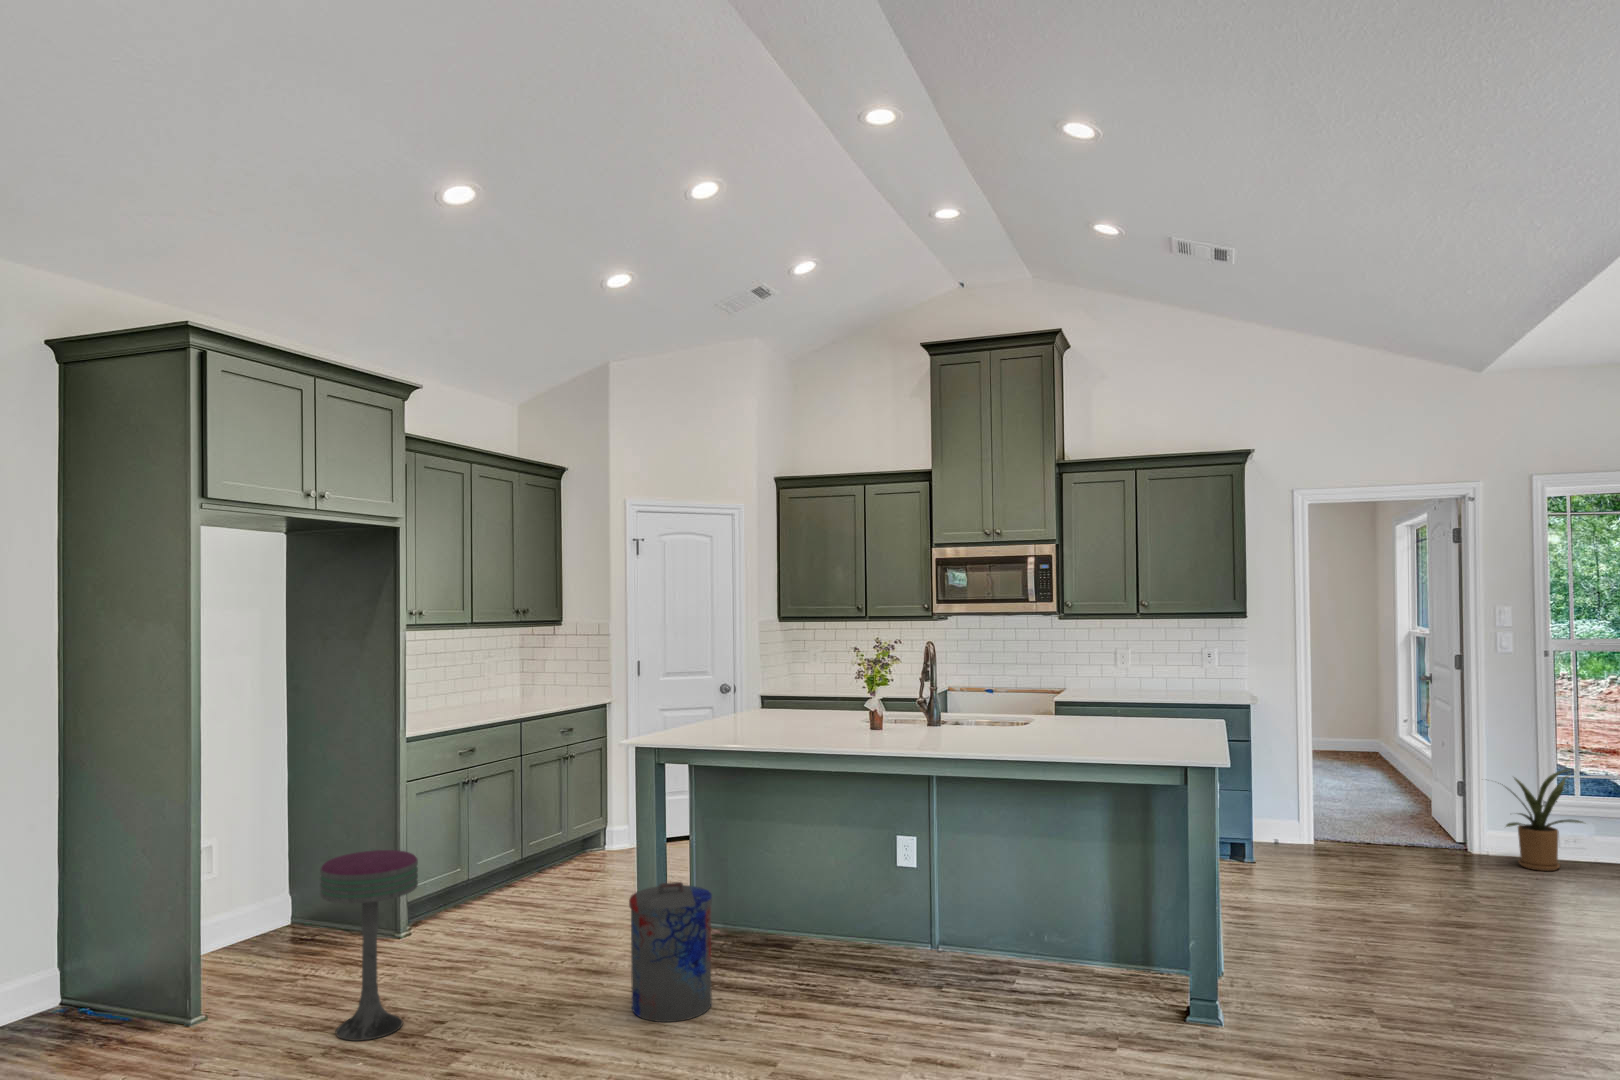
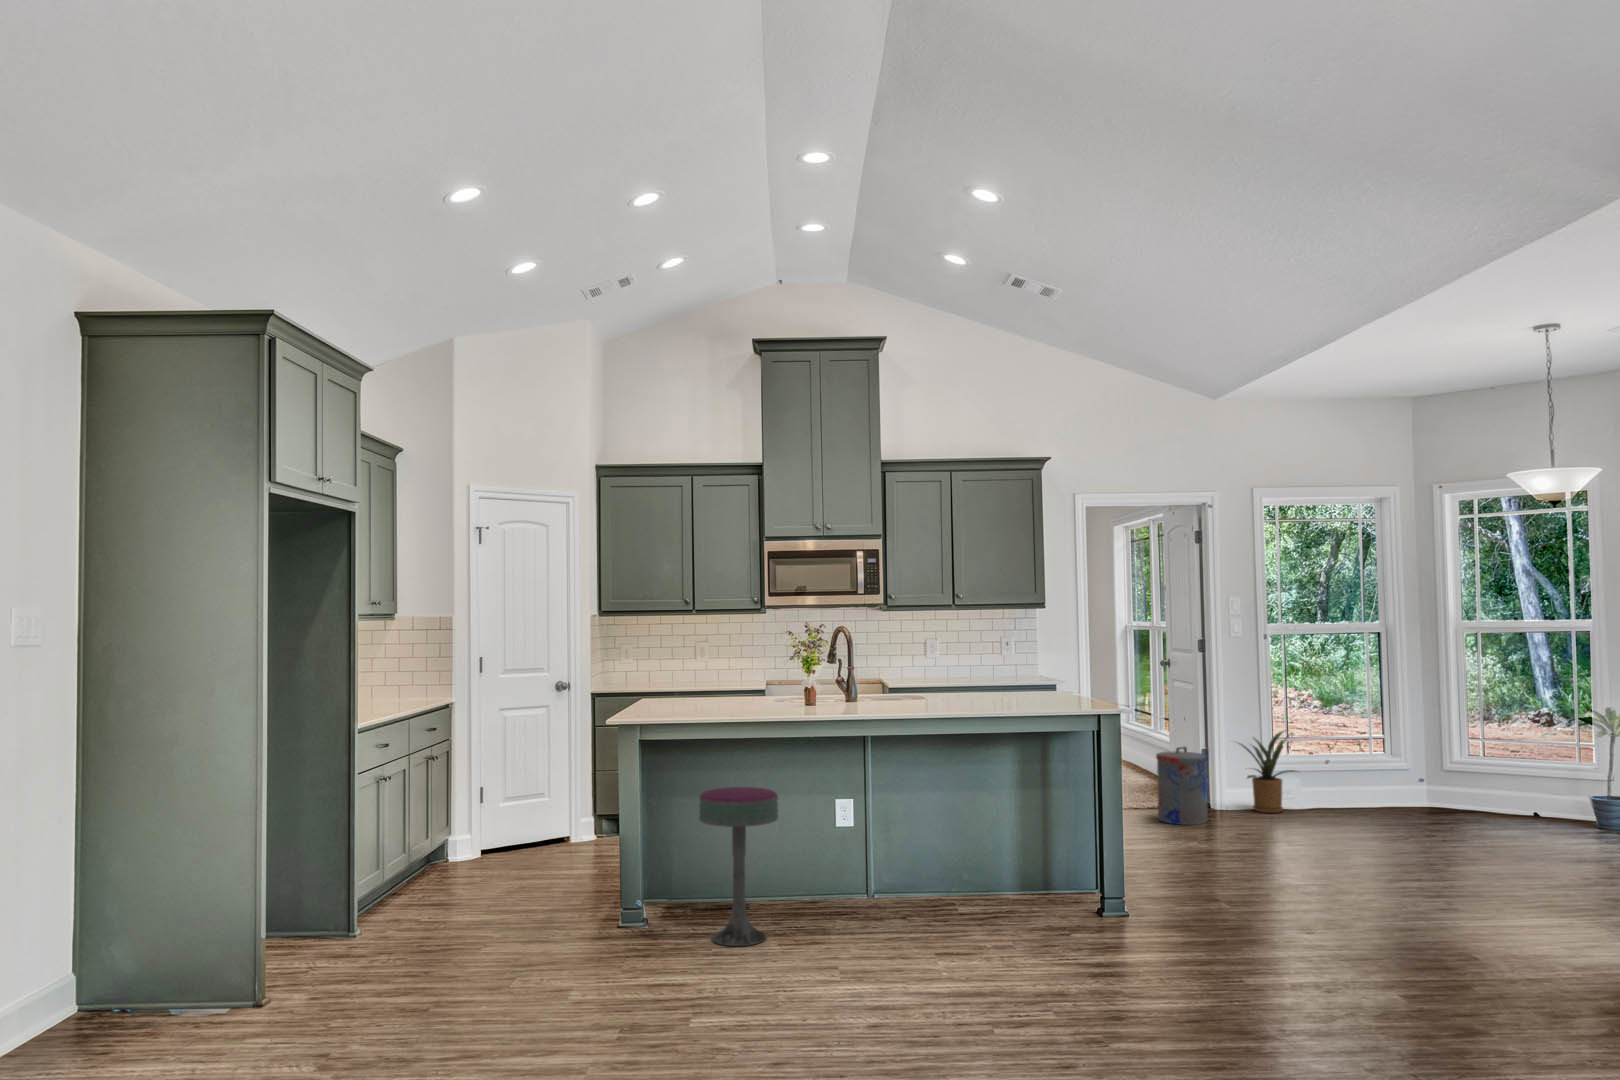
bar stool: present [320,850,418,1041] -> present [699,787,778,946]
trash can: present [629,882,712,1022] -> present [1156,747,1208,825]

